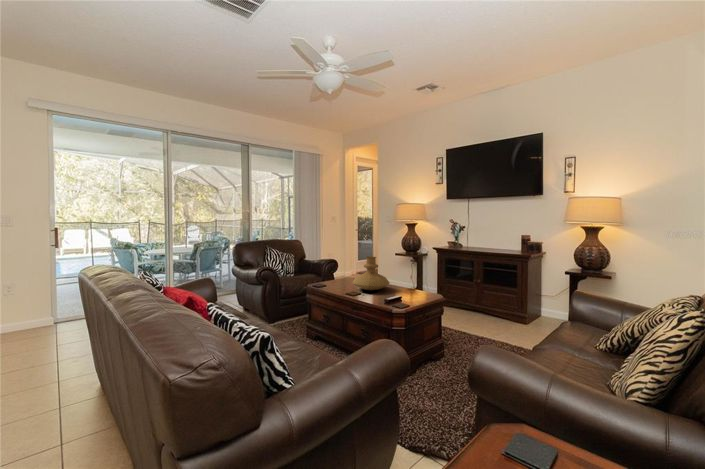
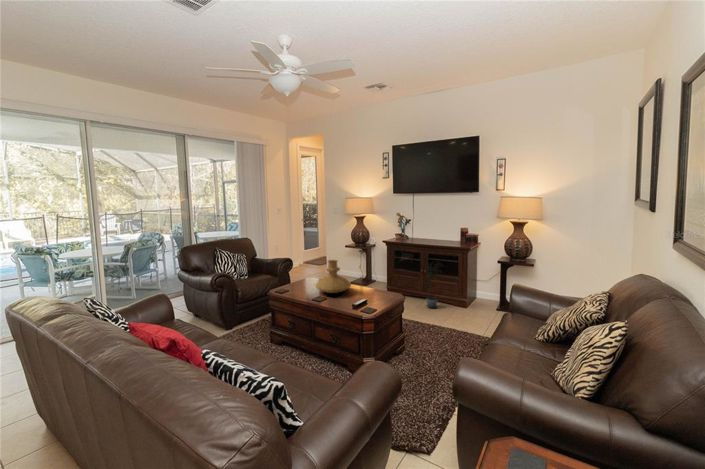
potted plant: none [474,267,499,321] -> present [425,262,443,308]

